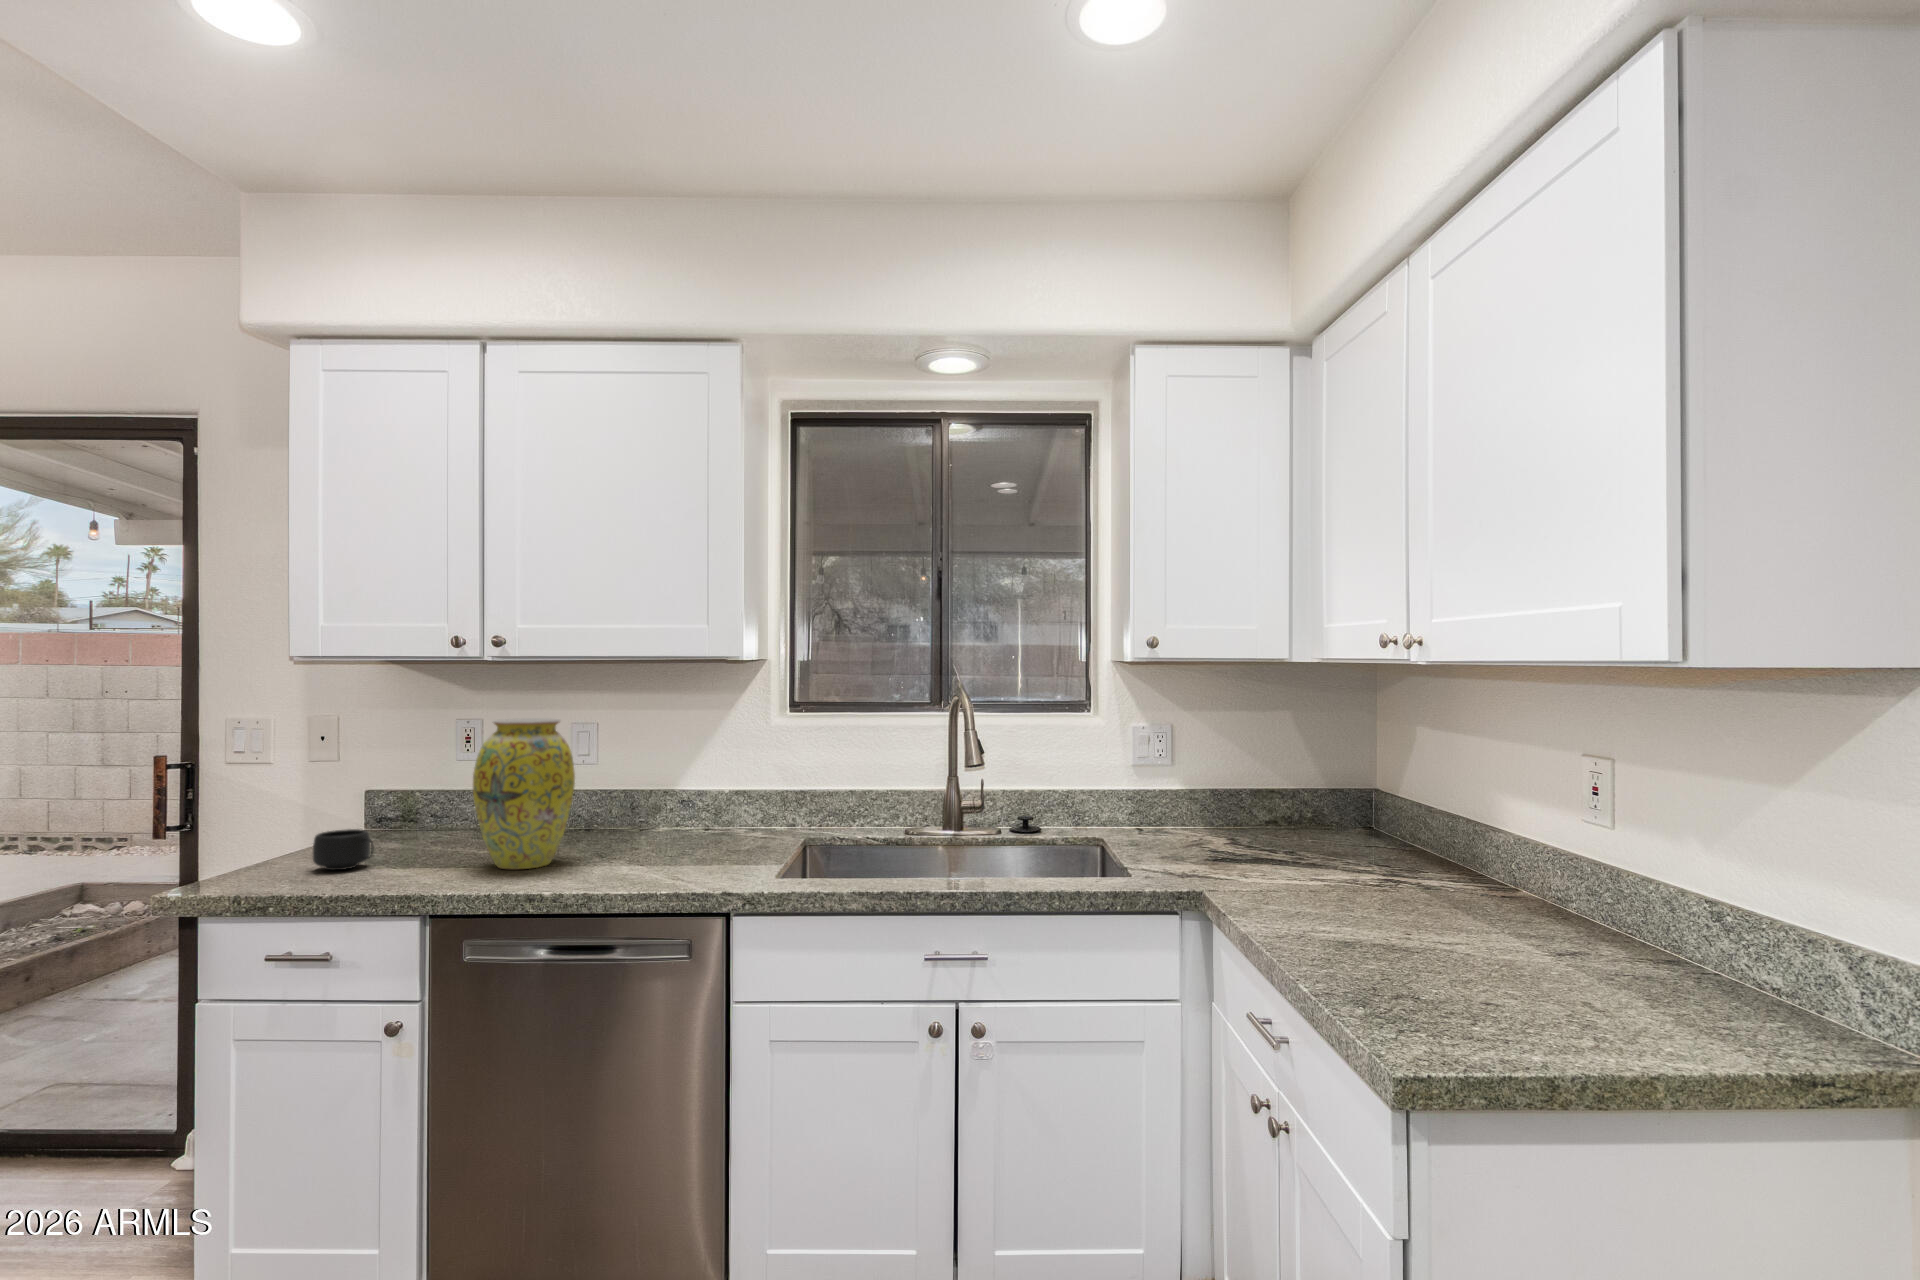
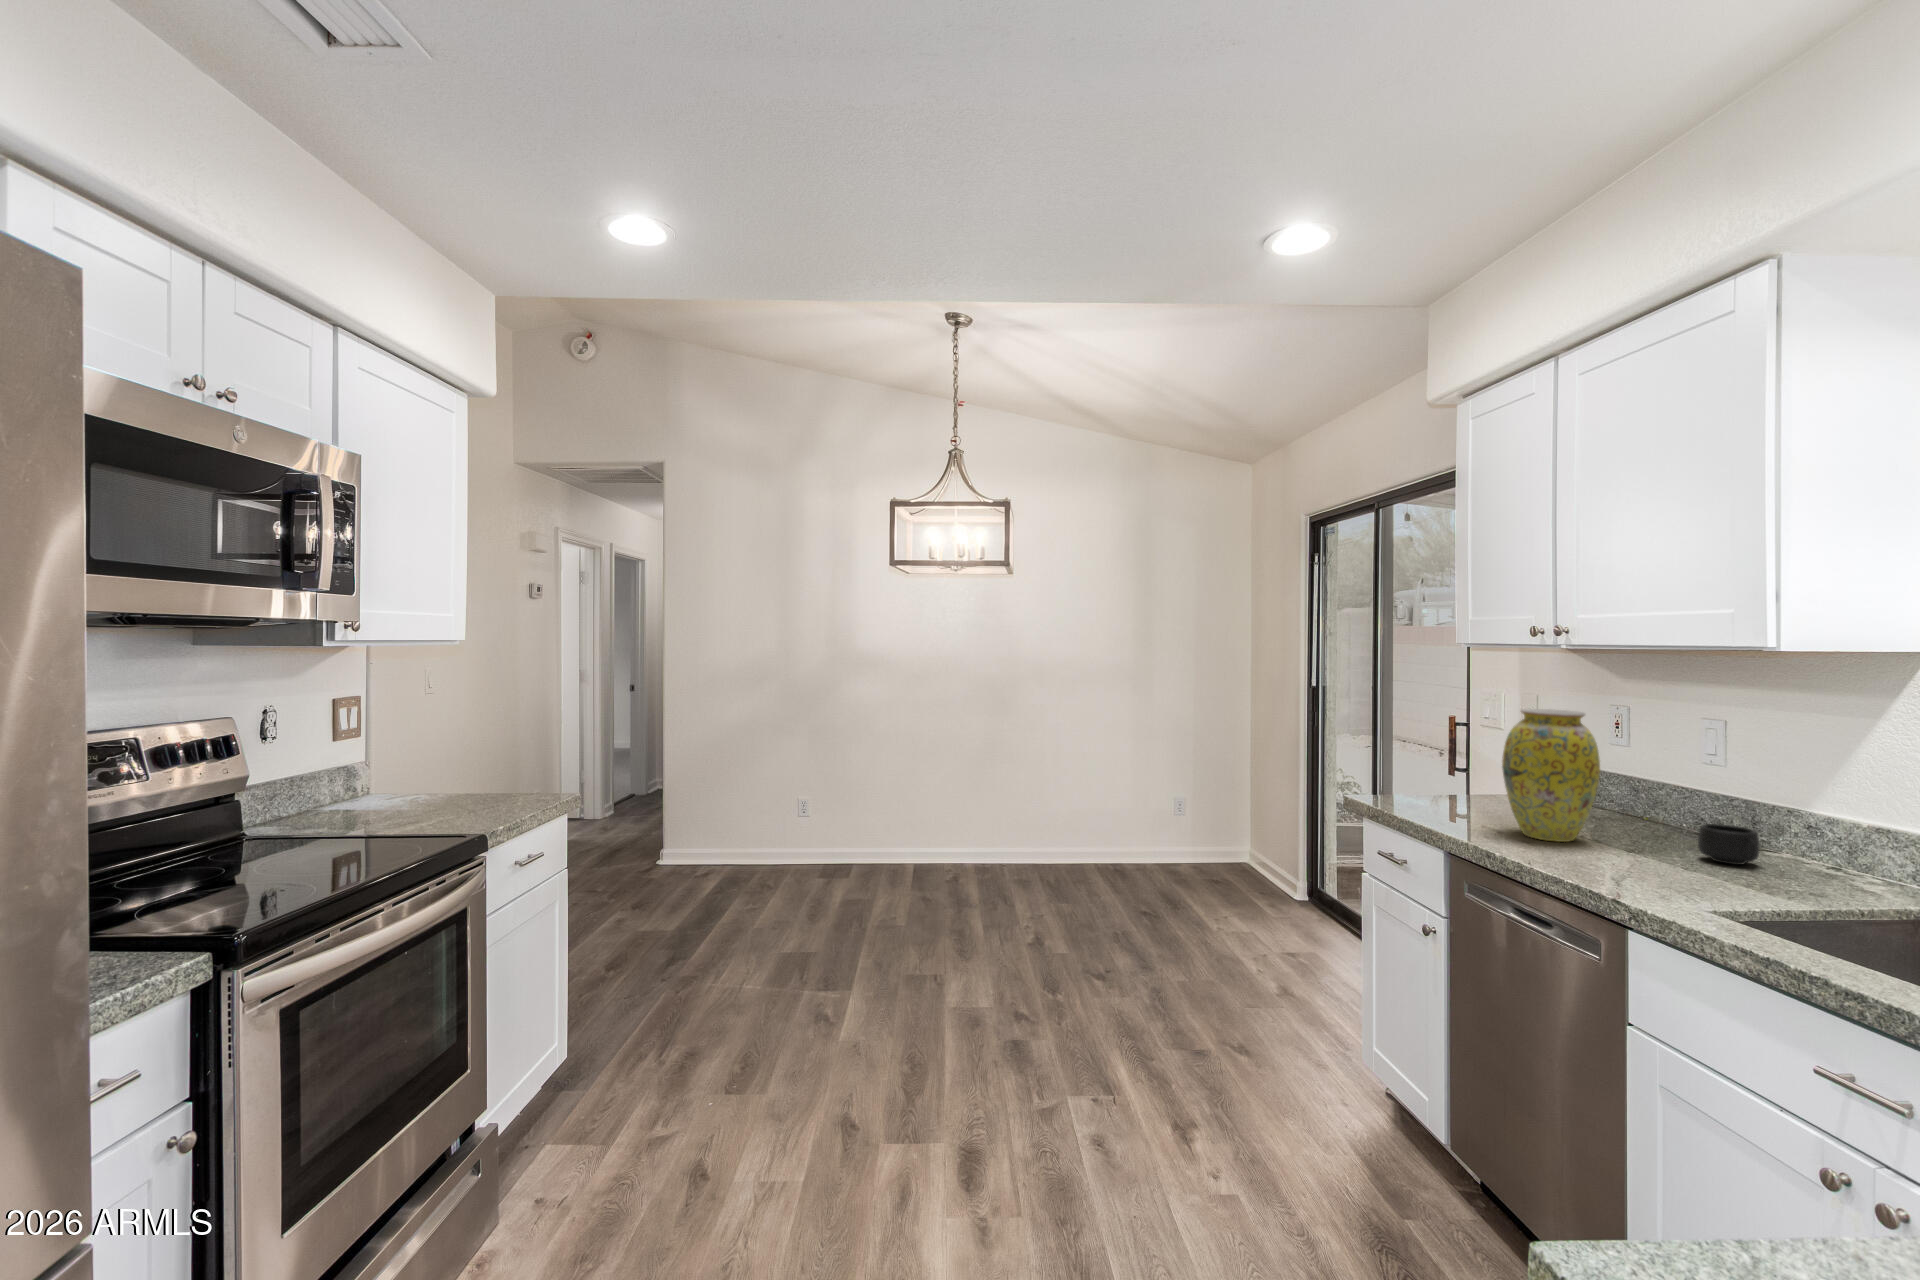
mug: present [313,829,374,870] -> present [1698,824,1759,865]

